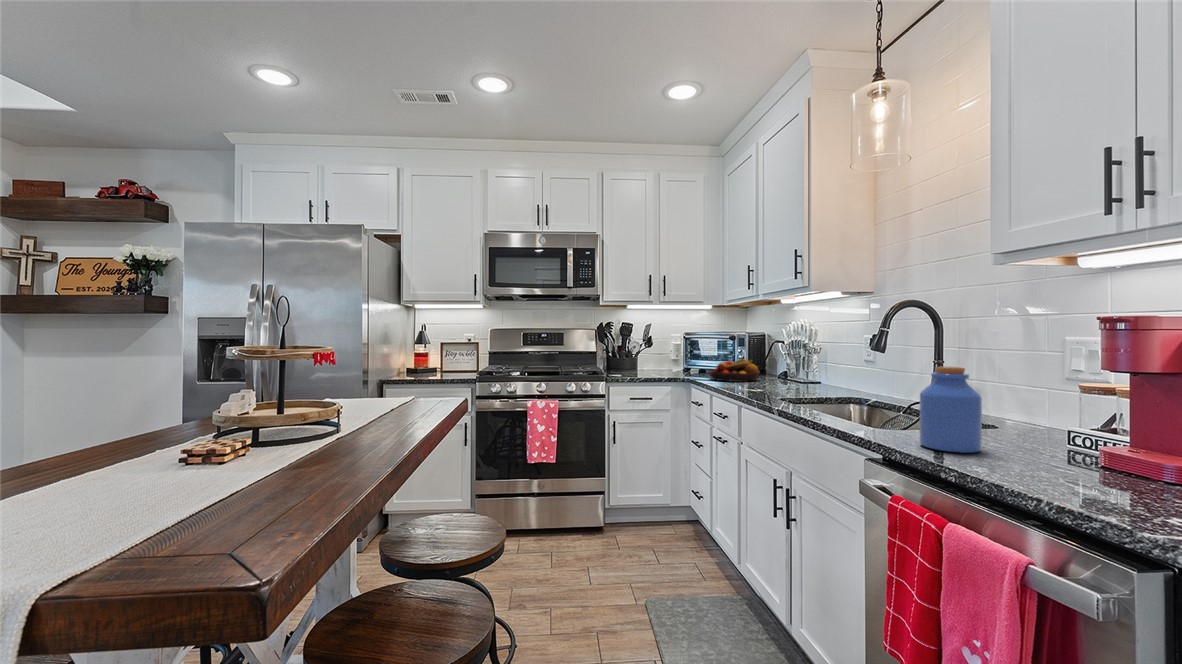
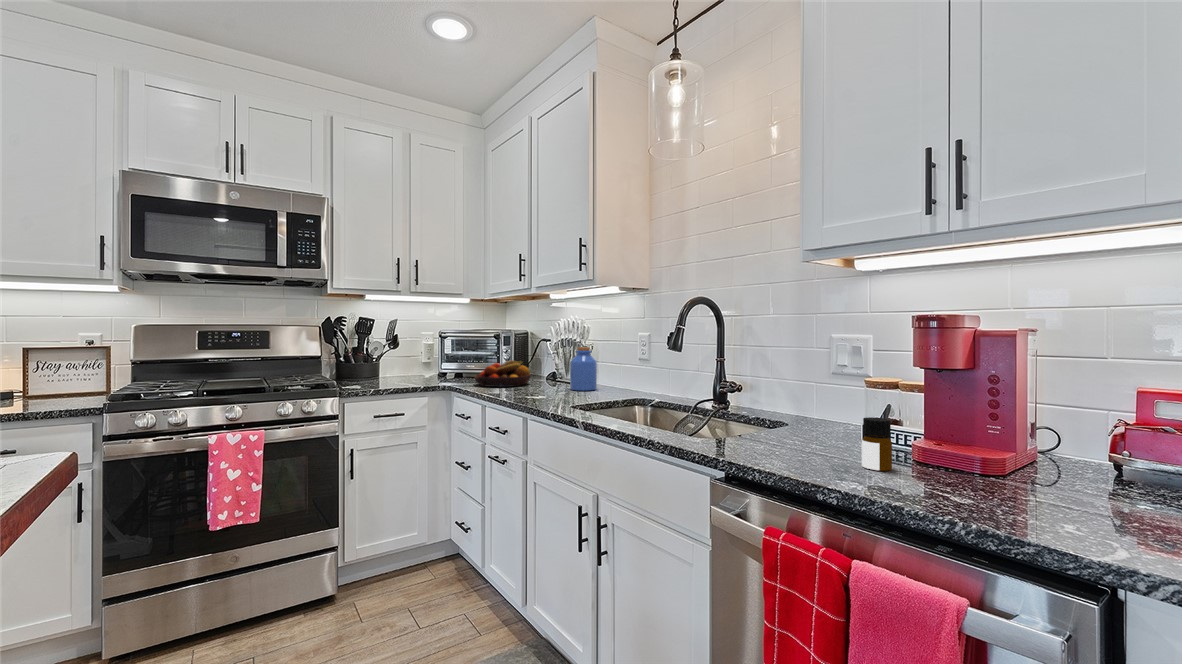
jar: present [920,366,982,453] -> present [570,347,597,391]
bottle: none [1016,415,1049,465] -> present [862,417,892,471]

